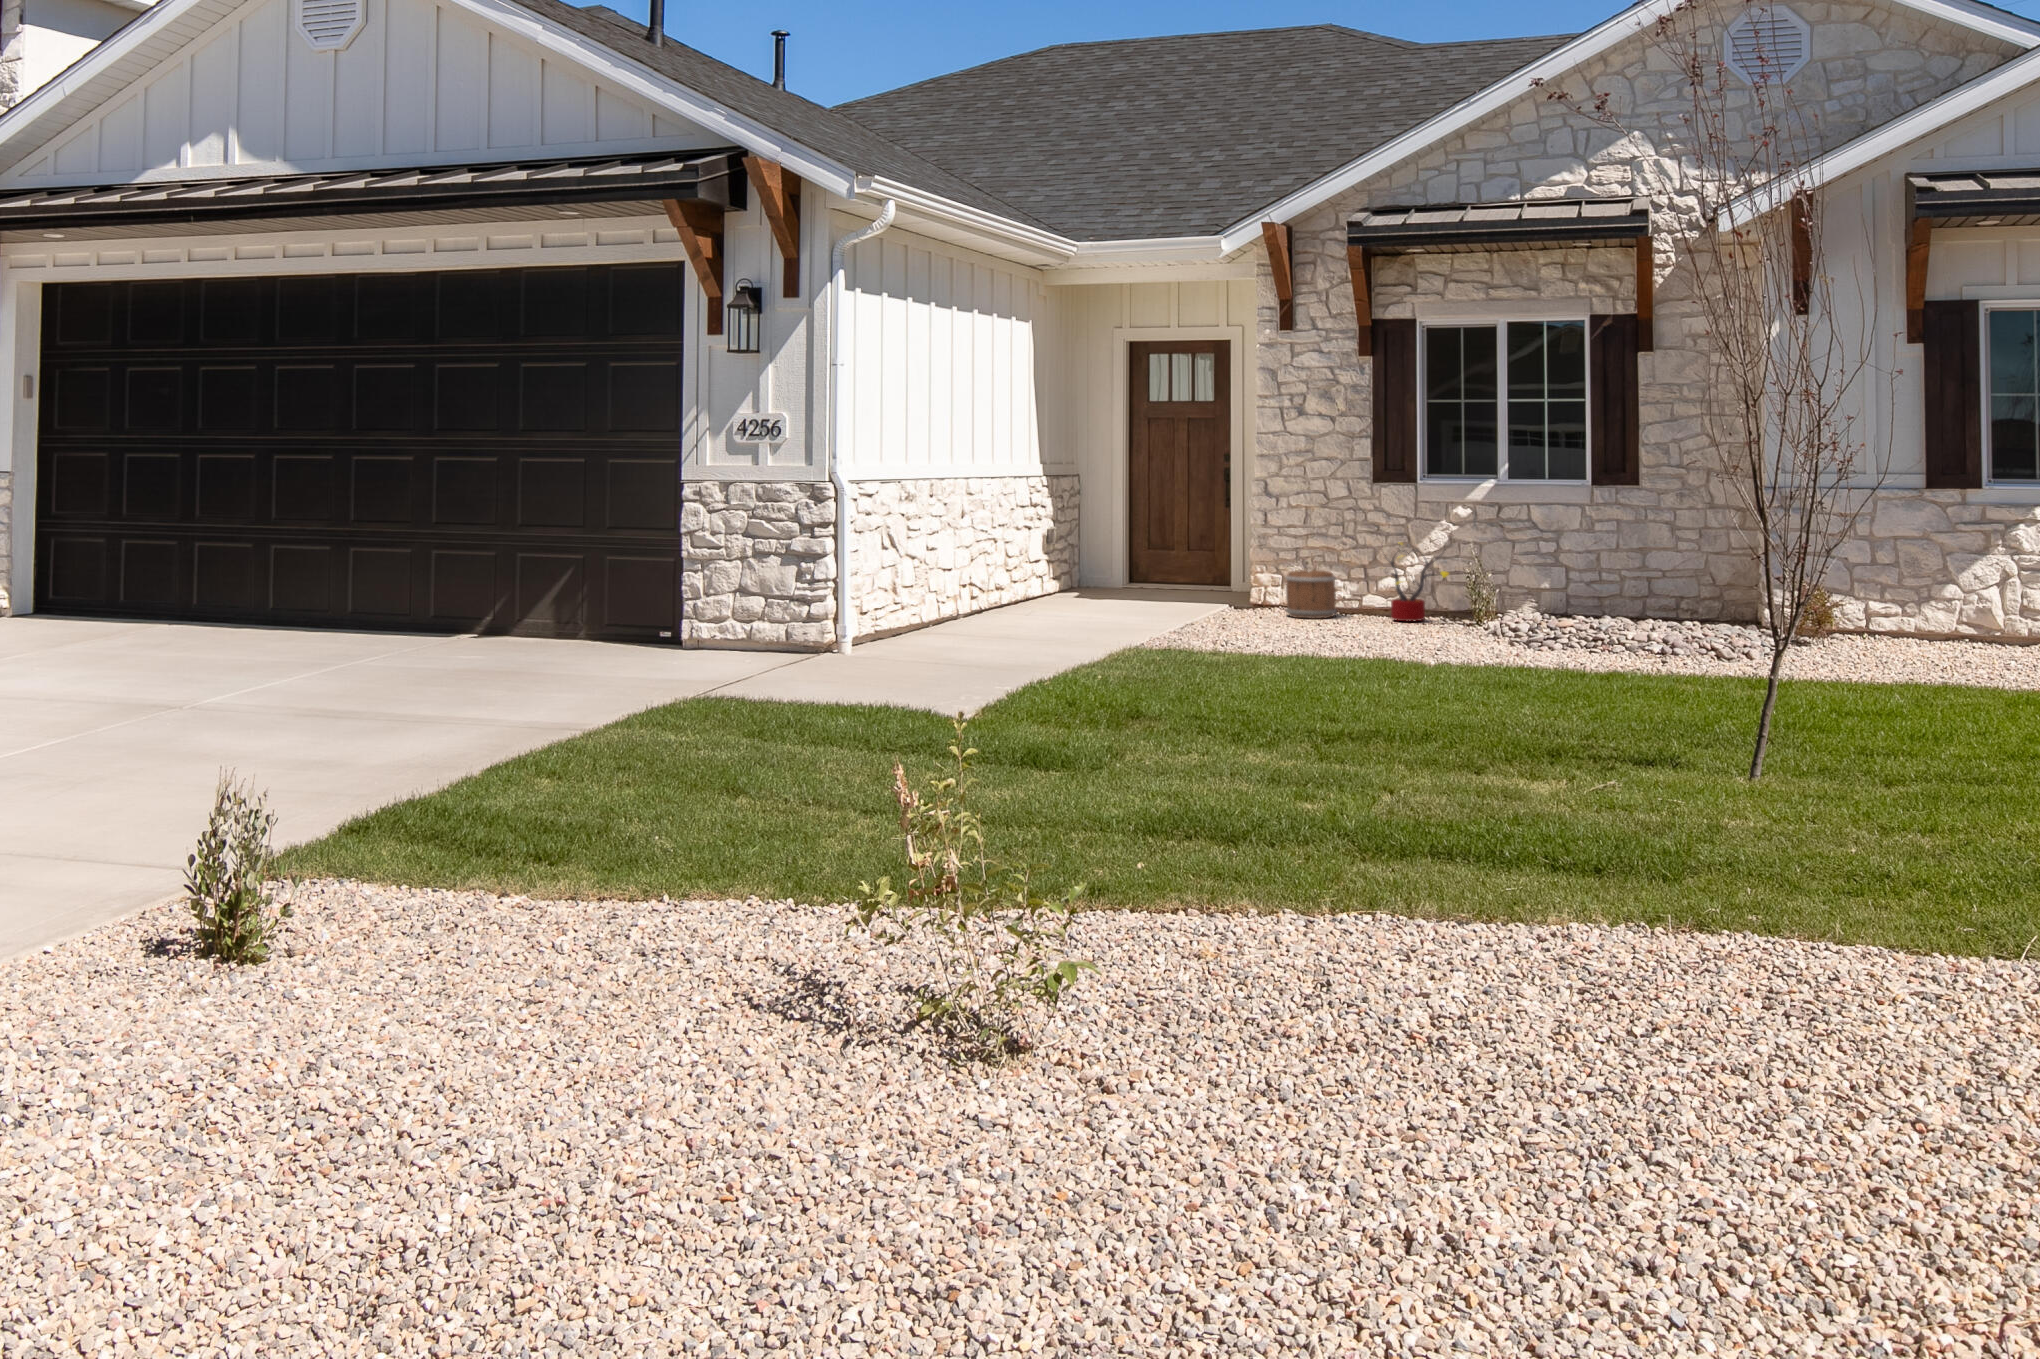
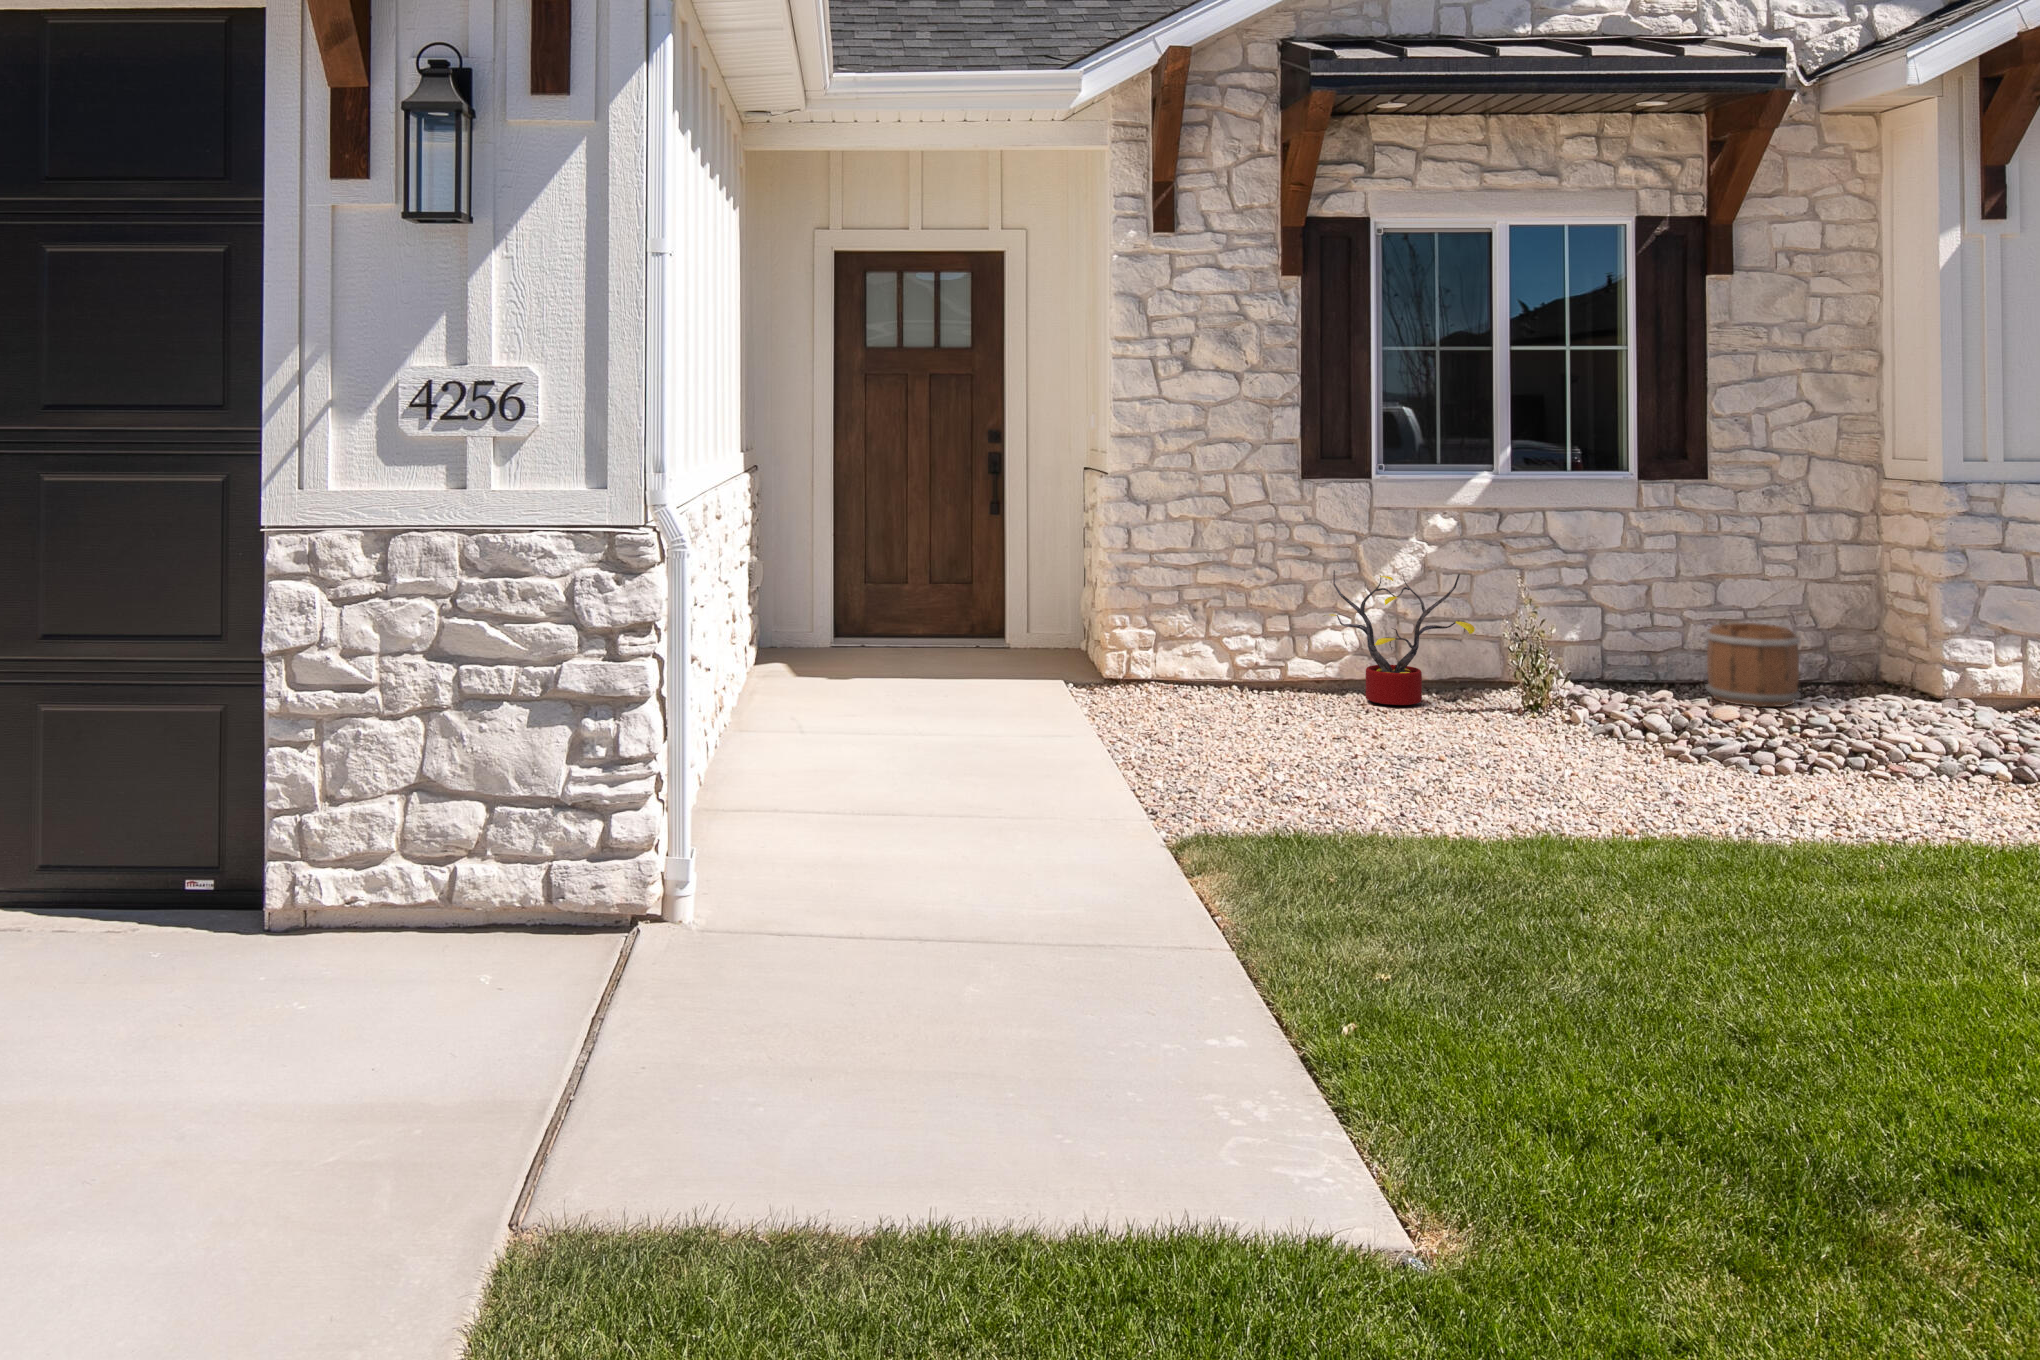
bucket: present [1285,570,1337,619] -> present [1705,623,1801,707]

